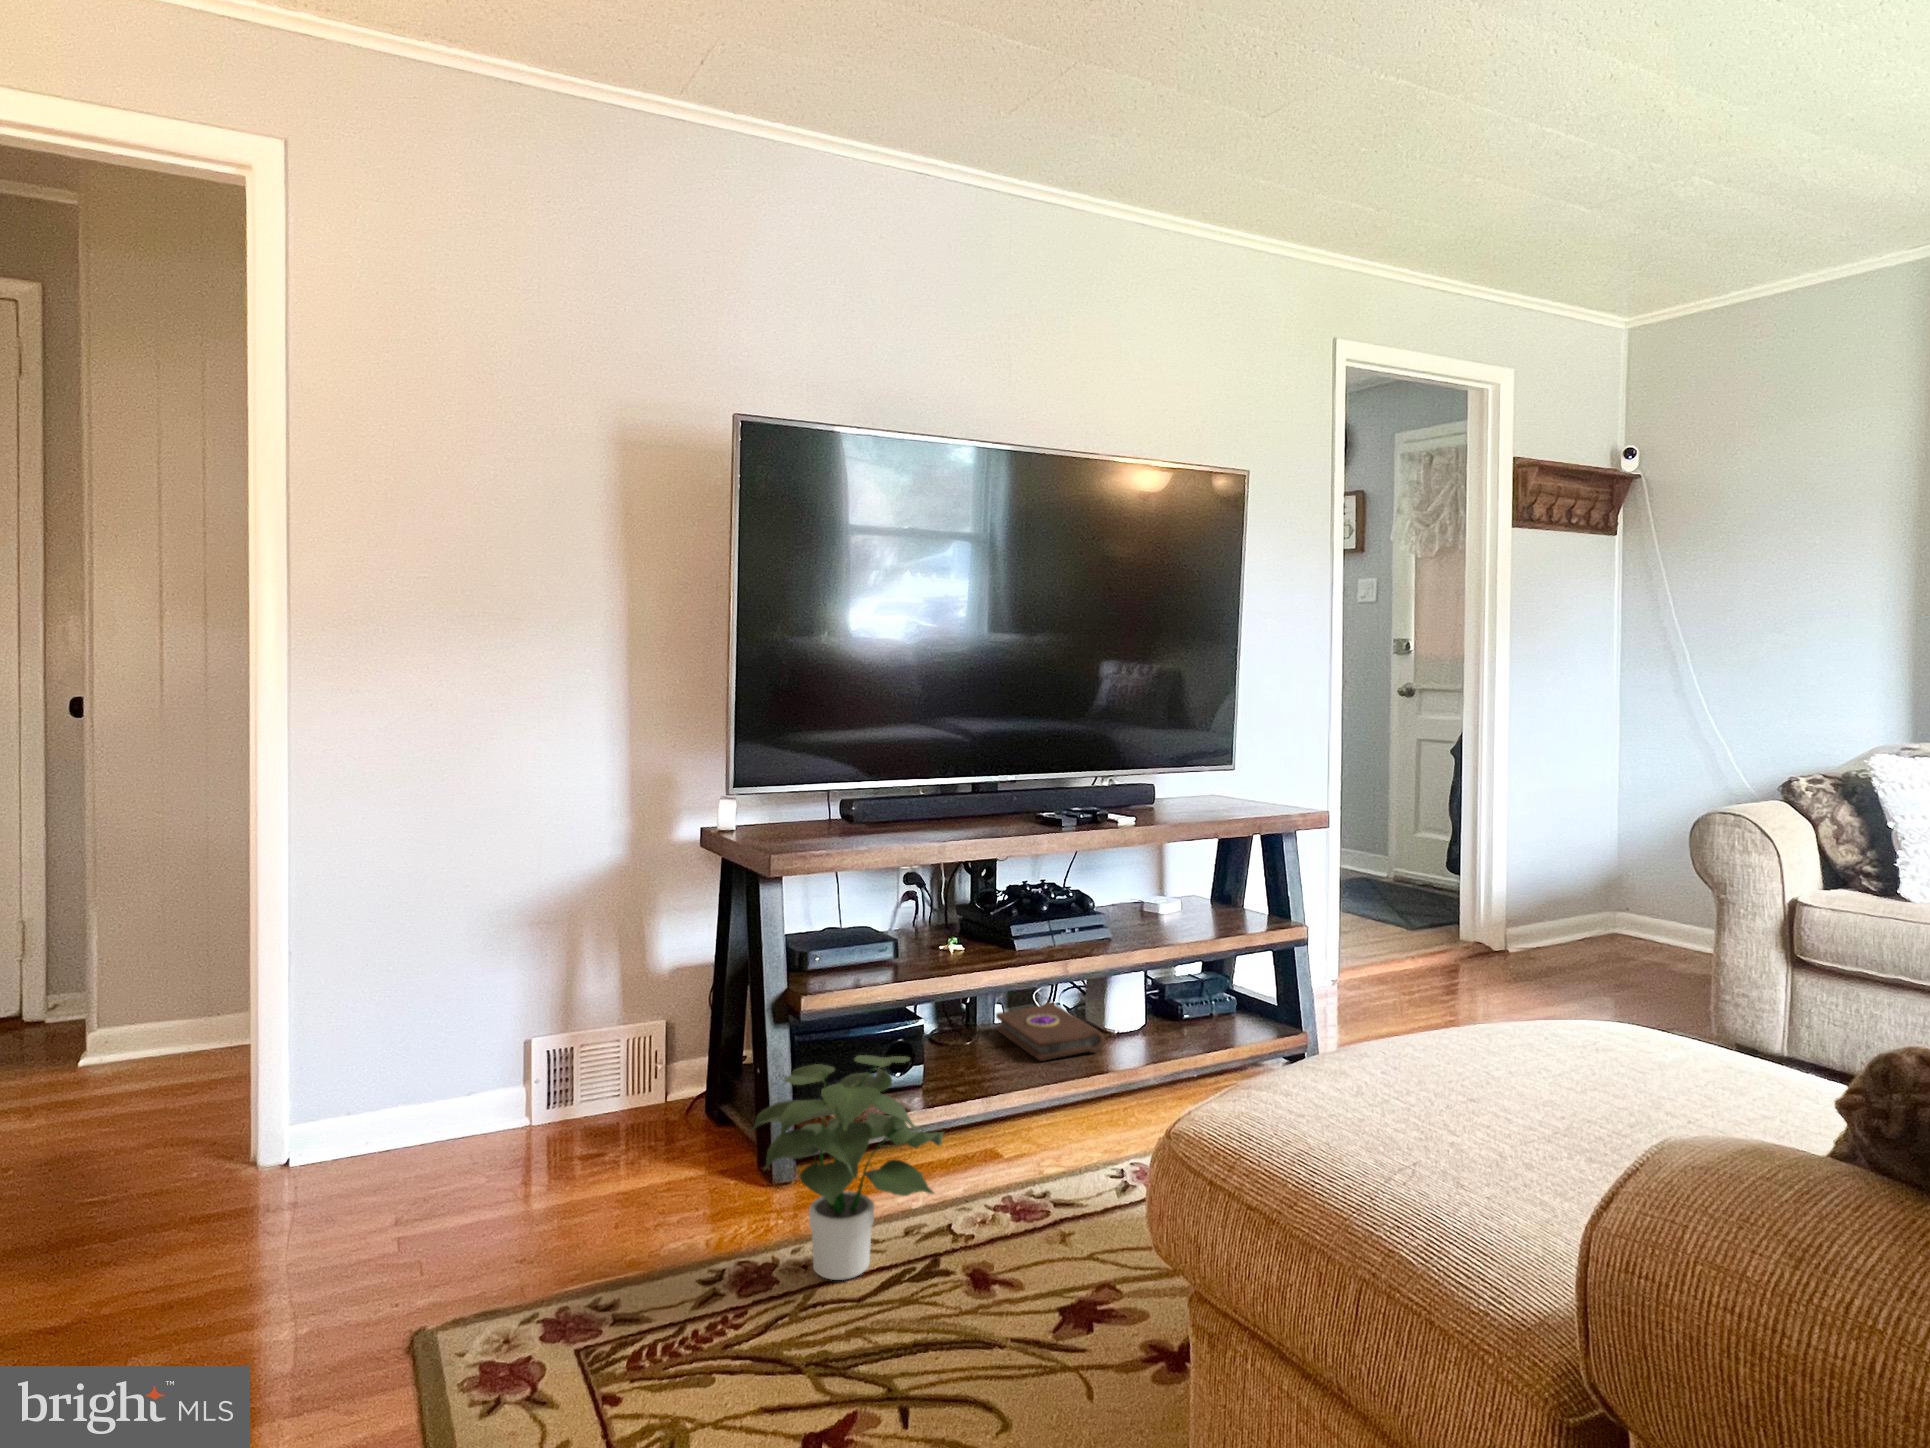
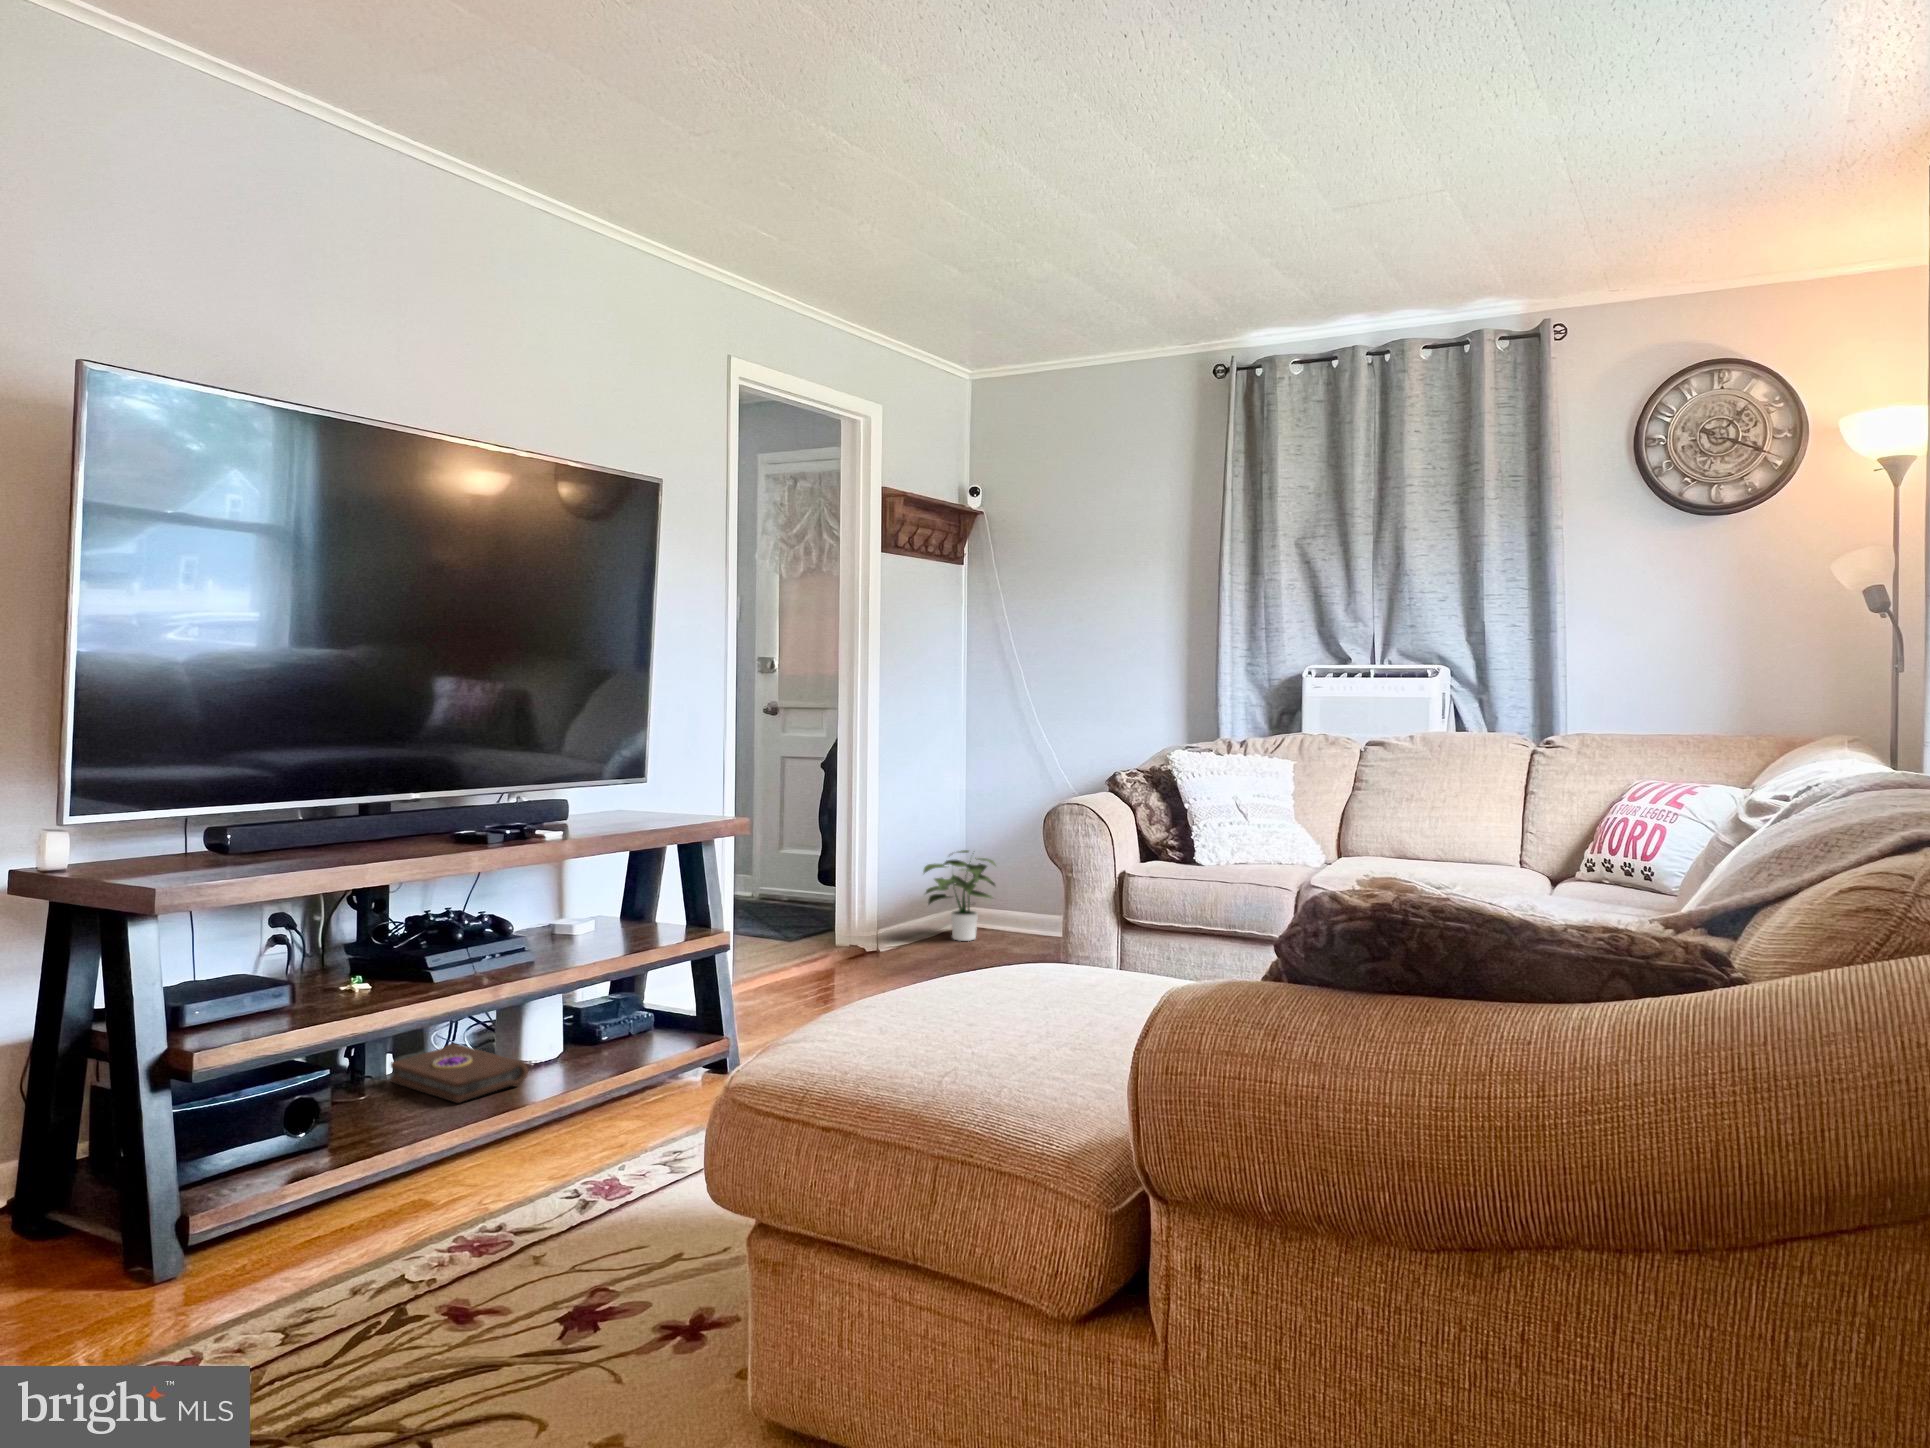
potted plant: present [753,1055,944,1280] -> present [923,850,996,941]

